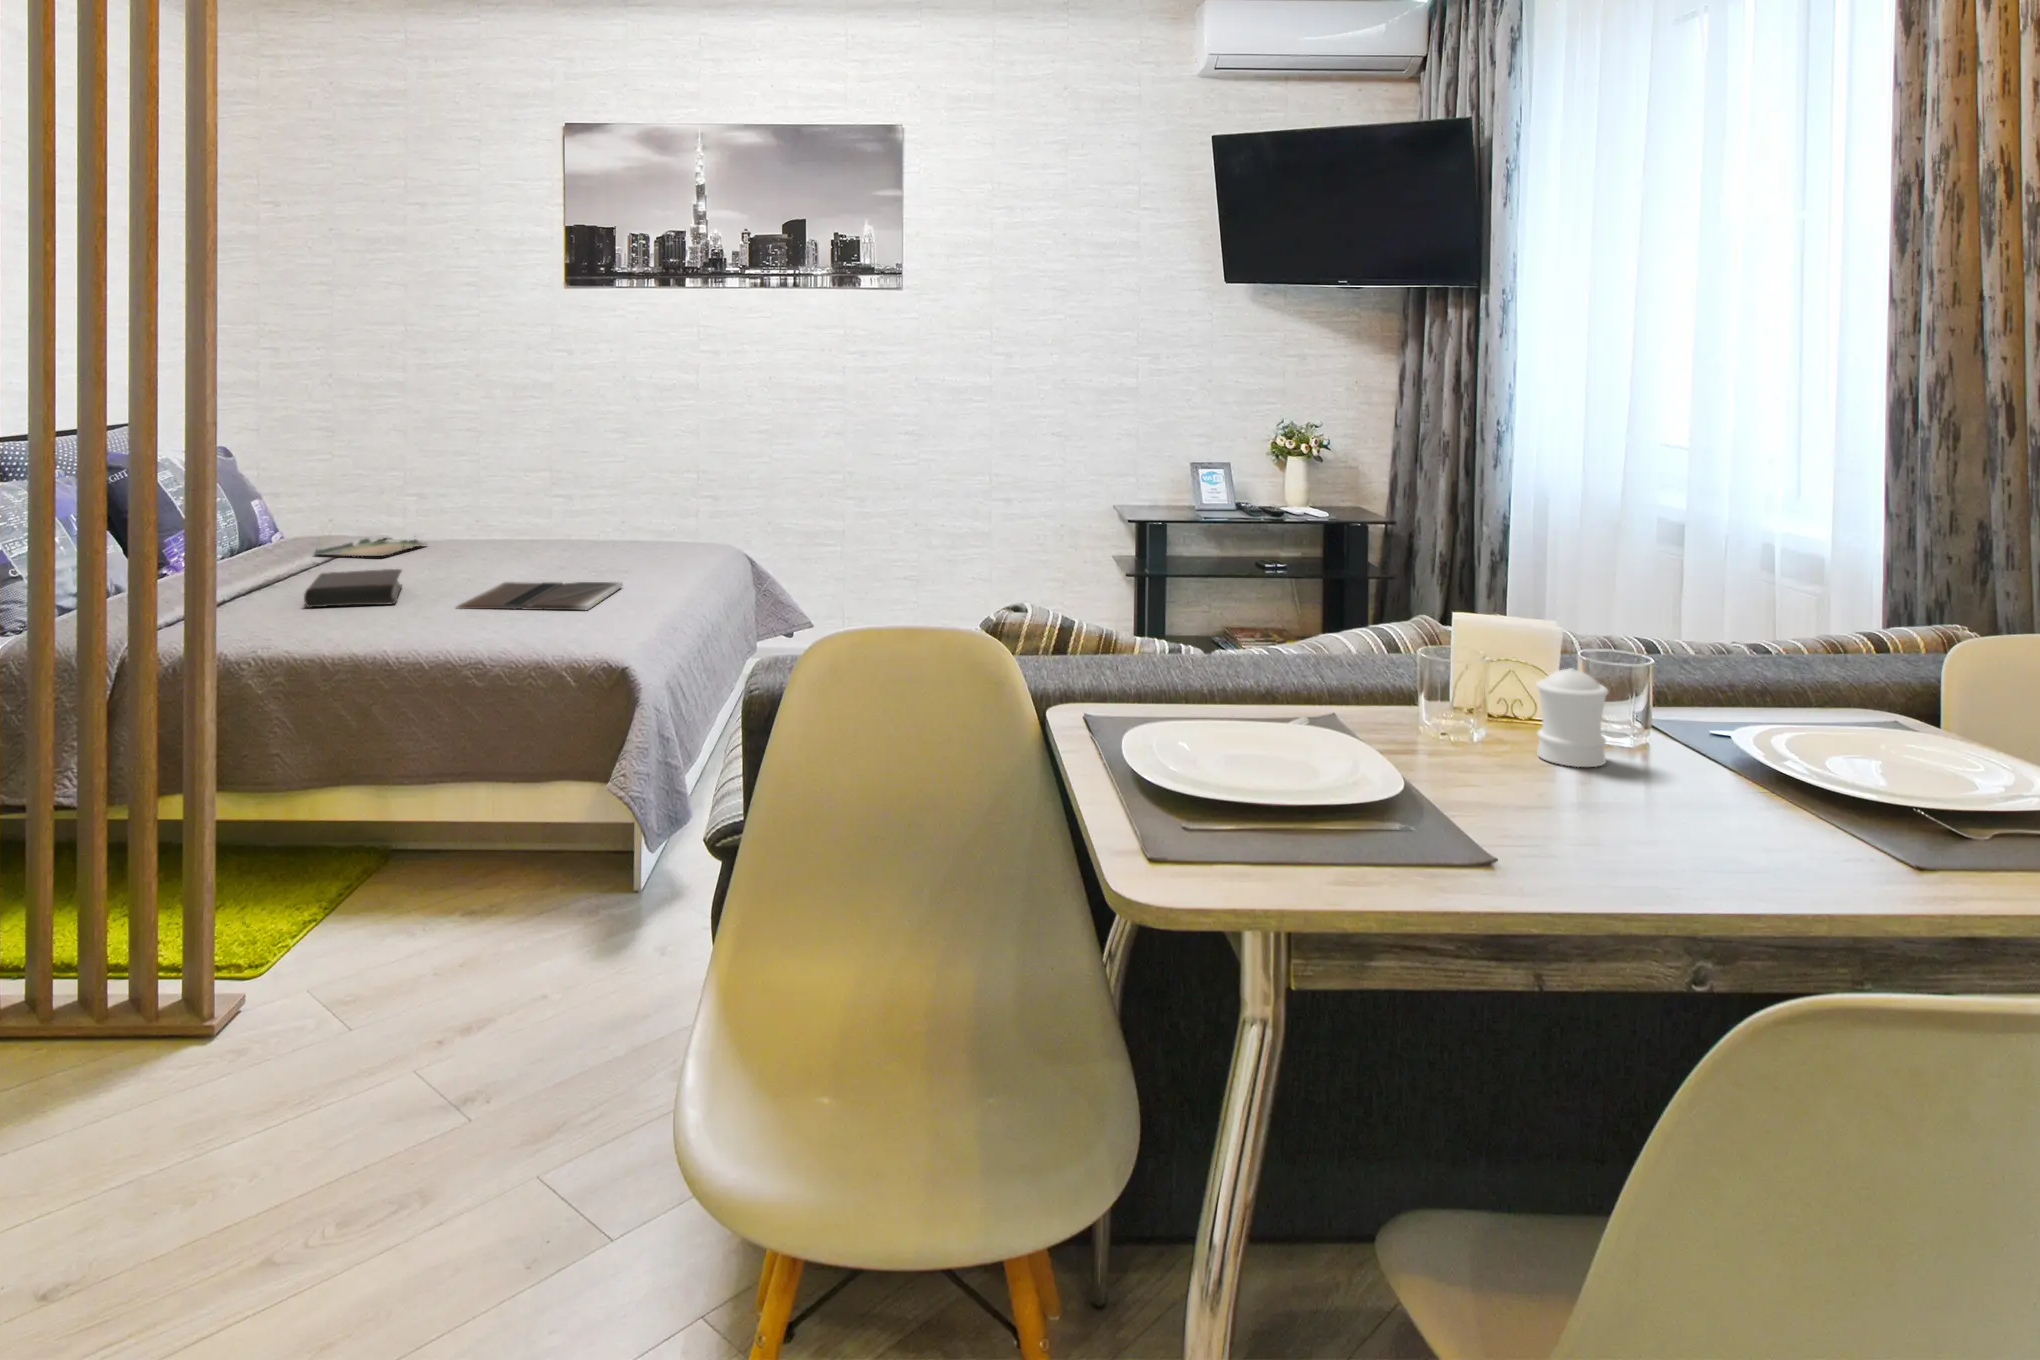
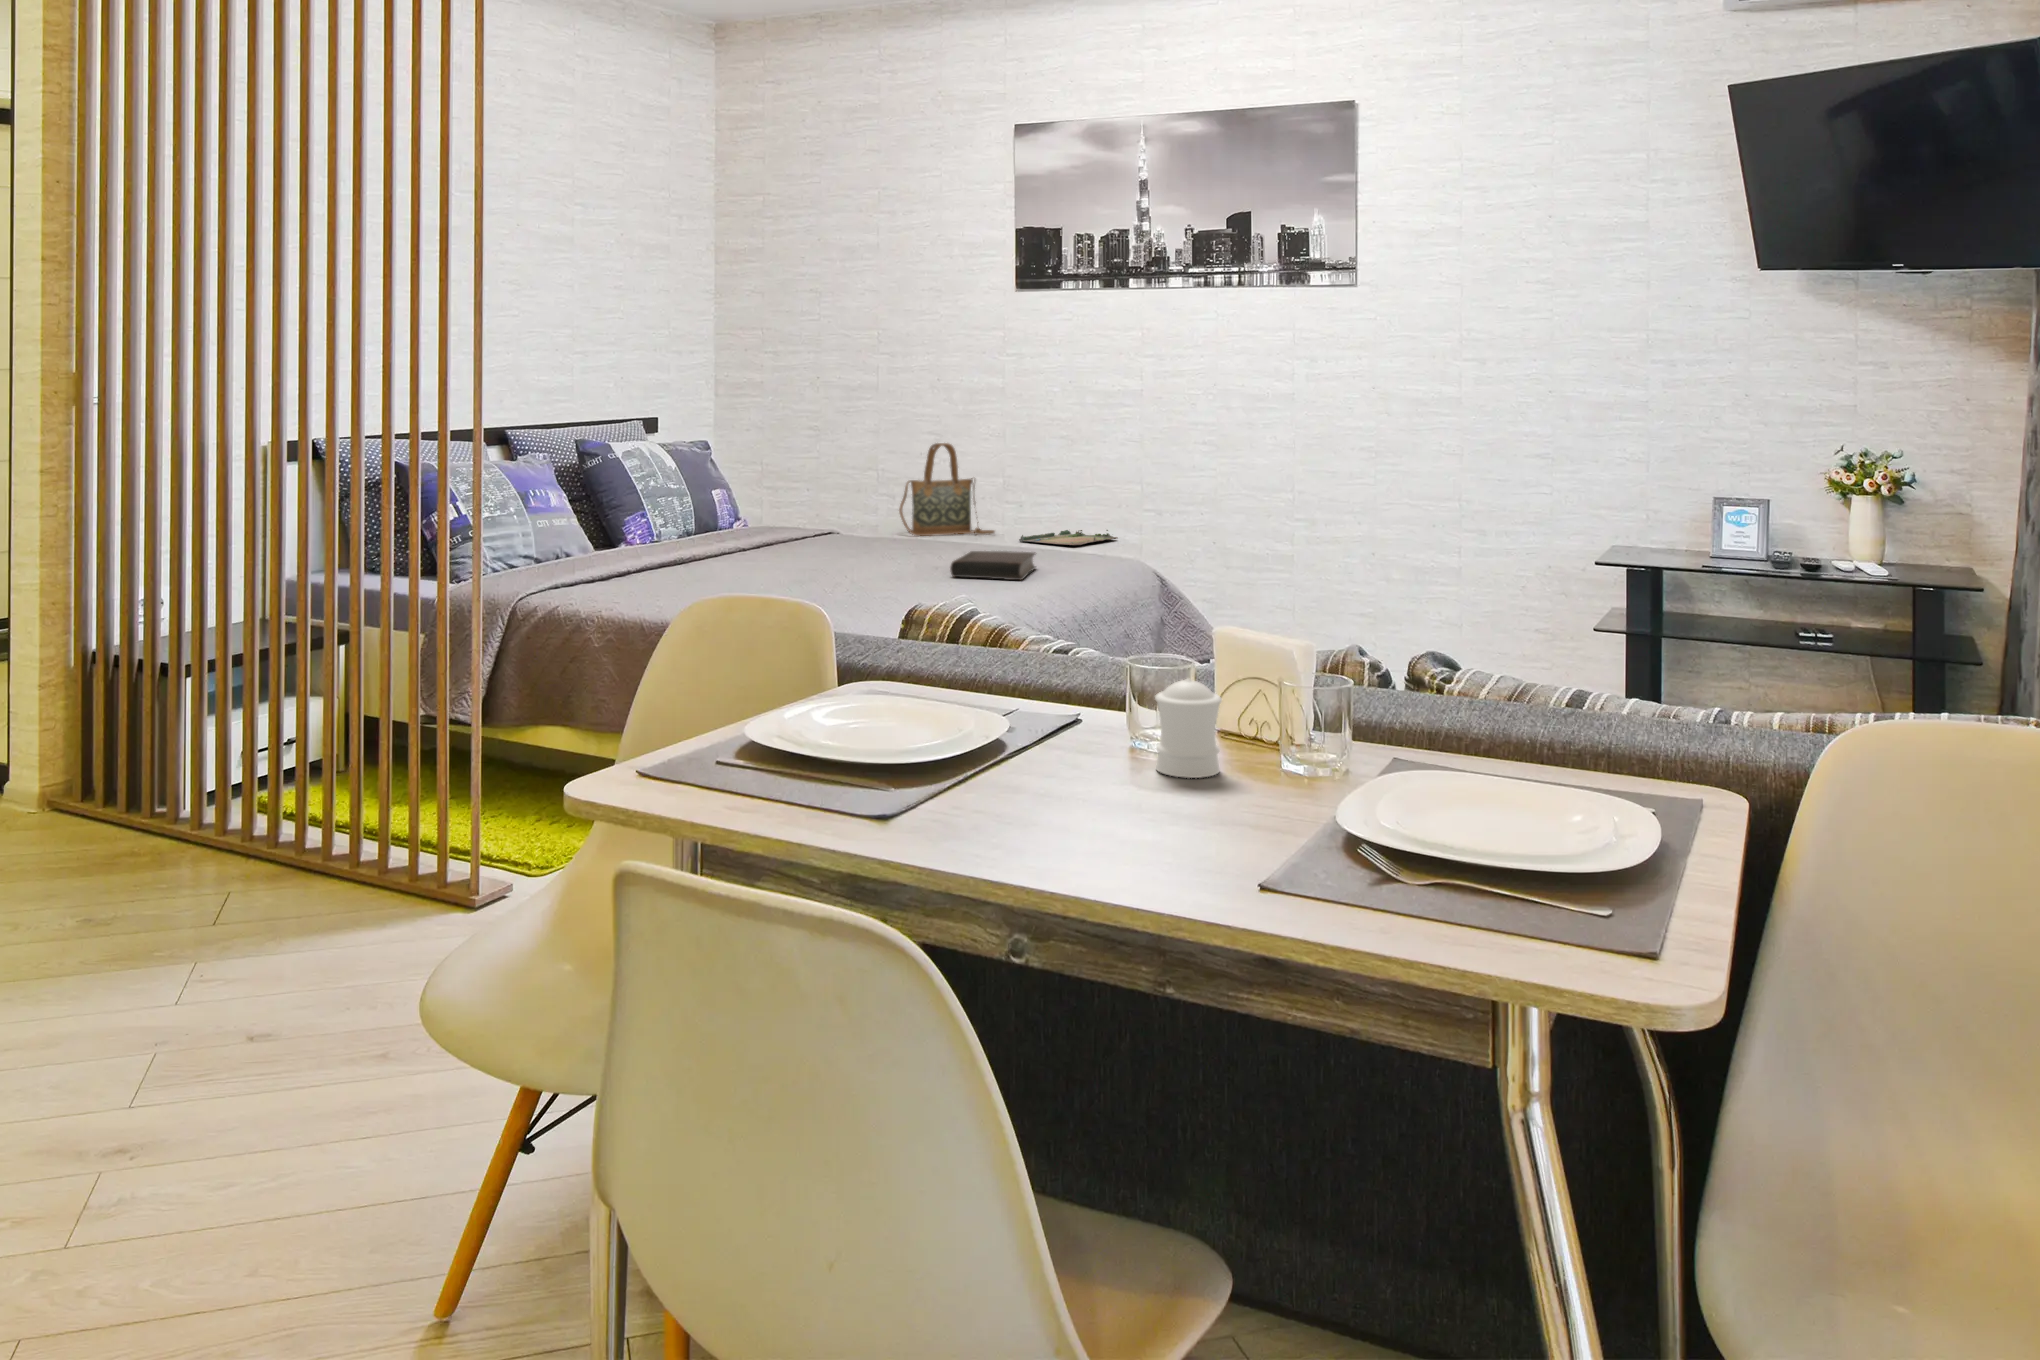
handbag: none [450,440,547,535] -> present [899,443,995,536]
tray: present [314,538,426,556] -> present [1019,530,1118,545]
book: present [304,569,402,608] -> present [950,551,1035,580]
laptop: present [456,582,623,610] -> none [793,577,964,605]

